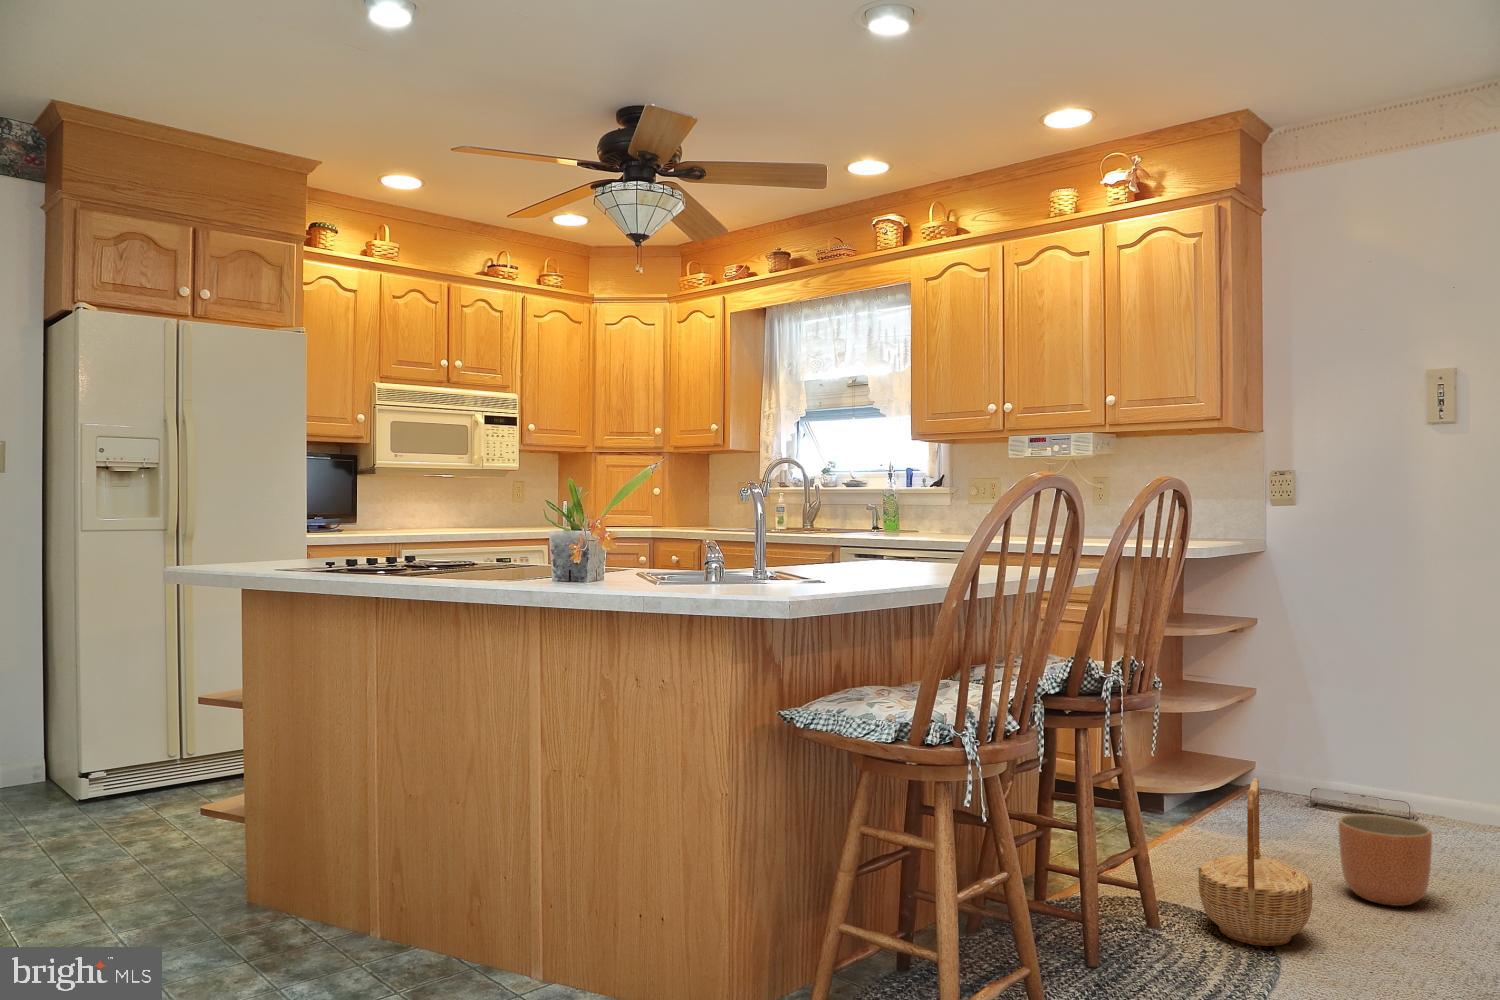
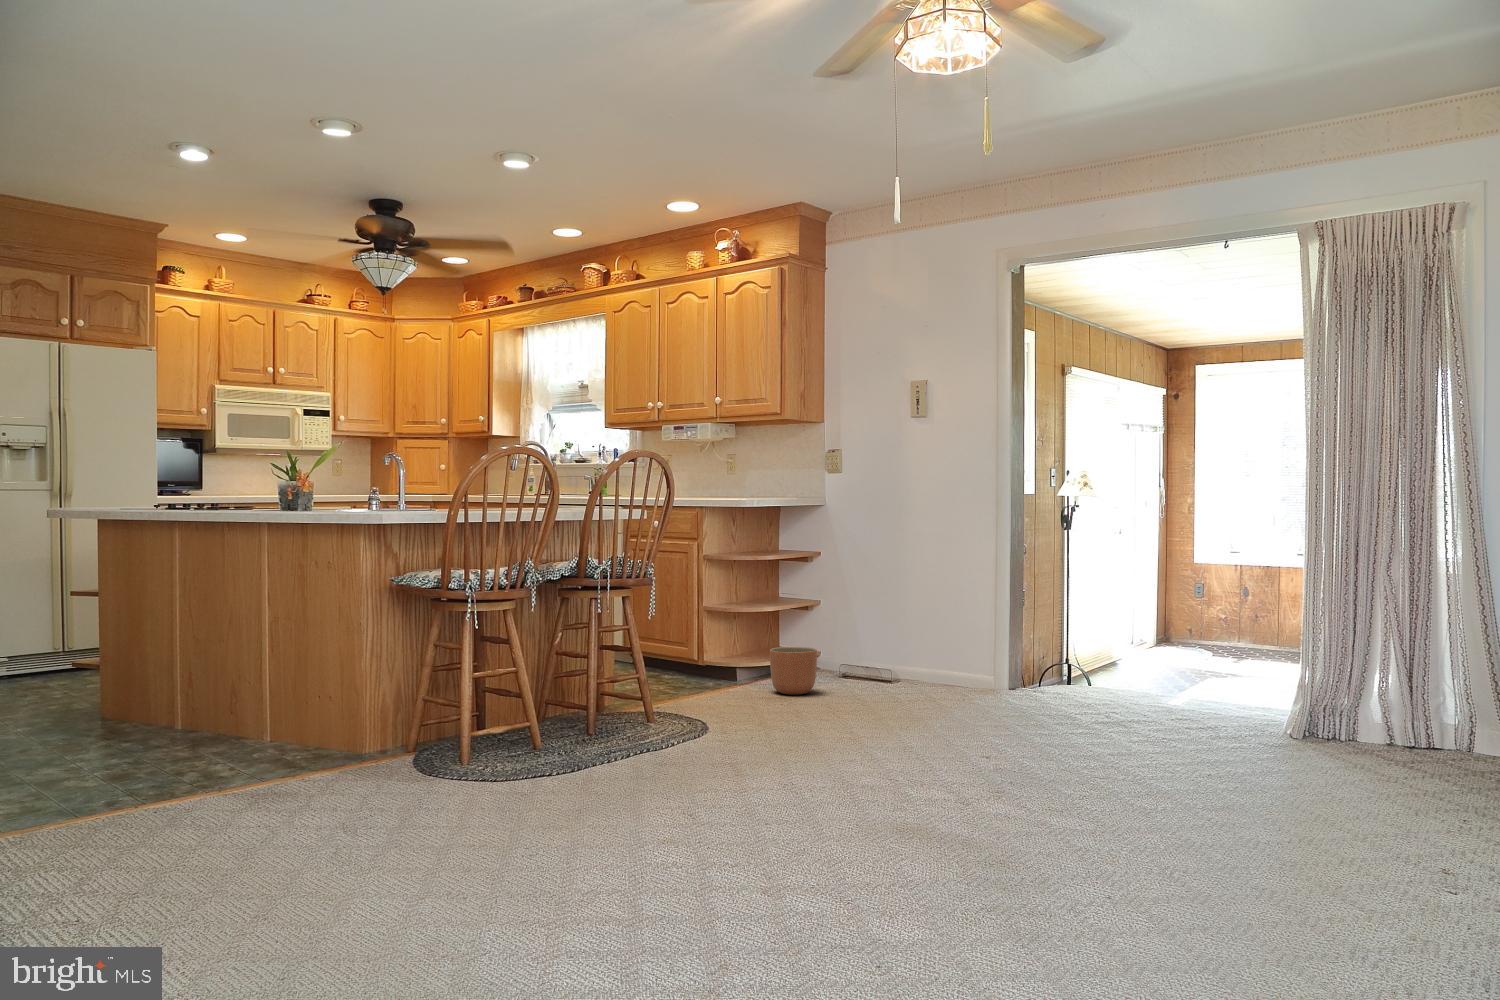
basket: present [1198,778,1313,946] -> none [660,617,719,705]

